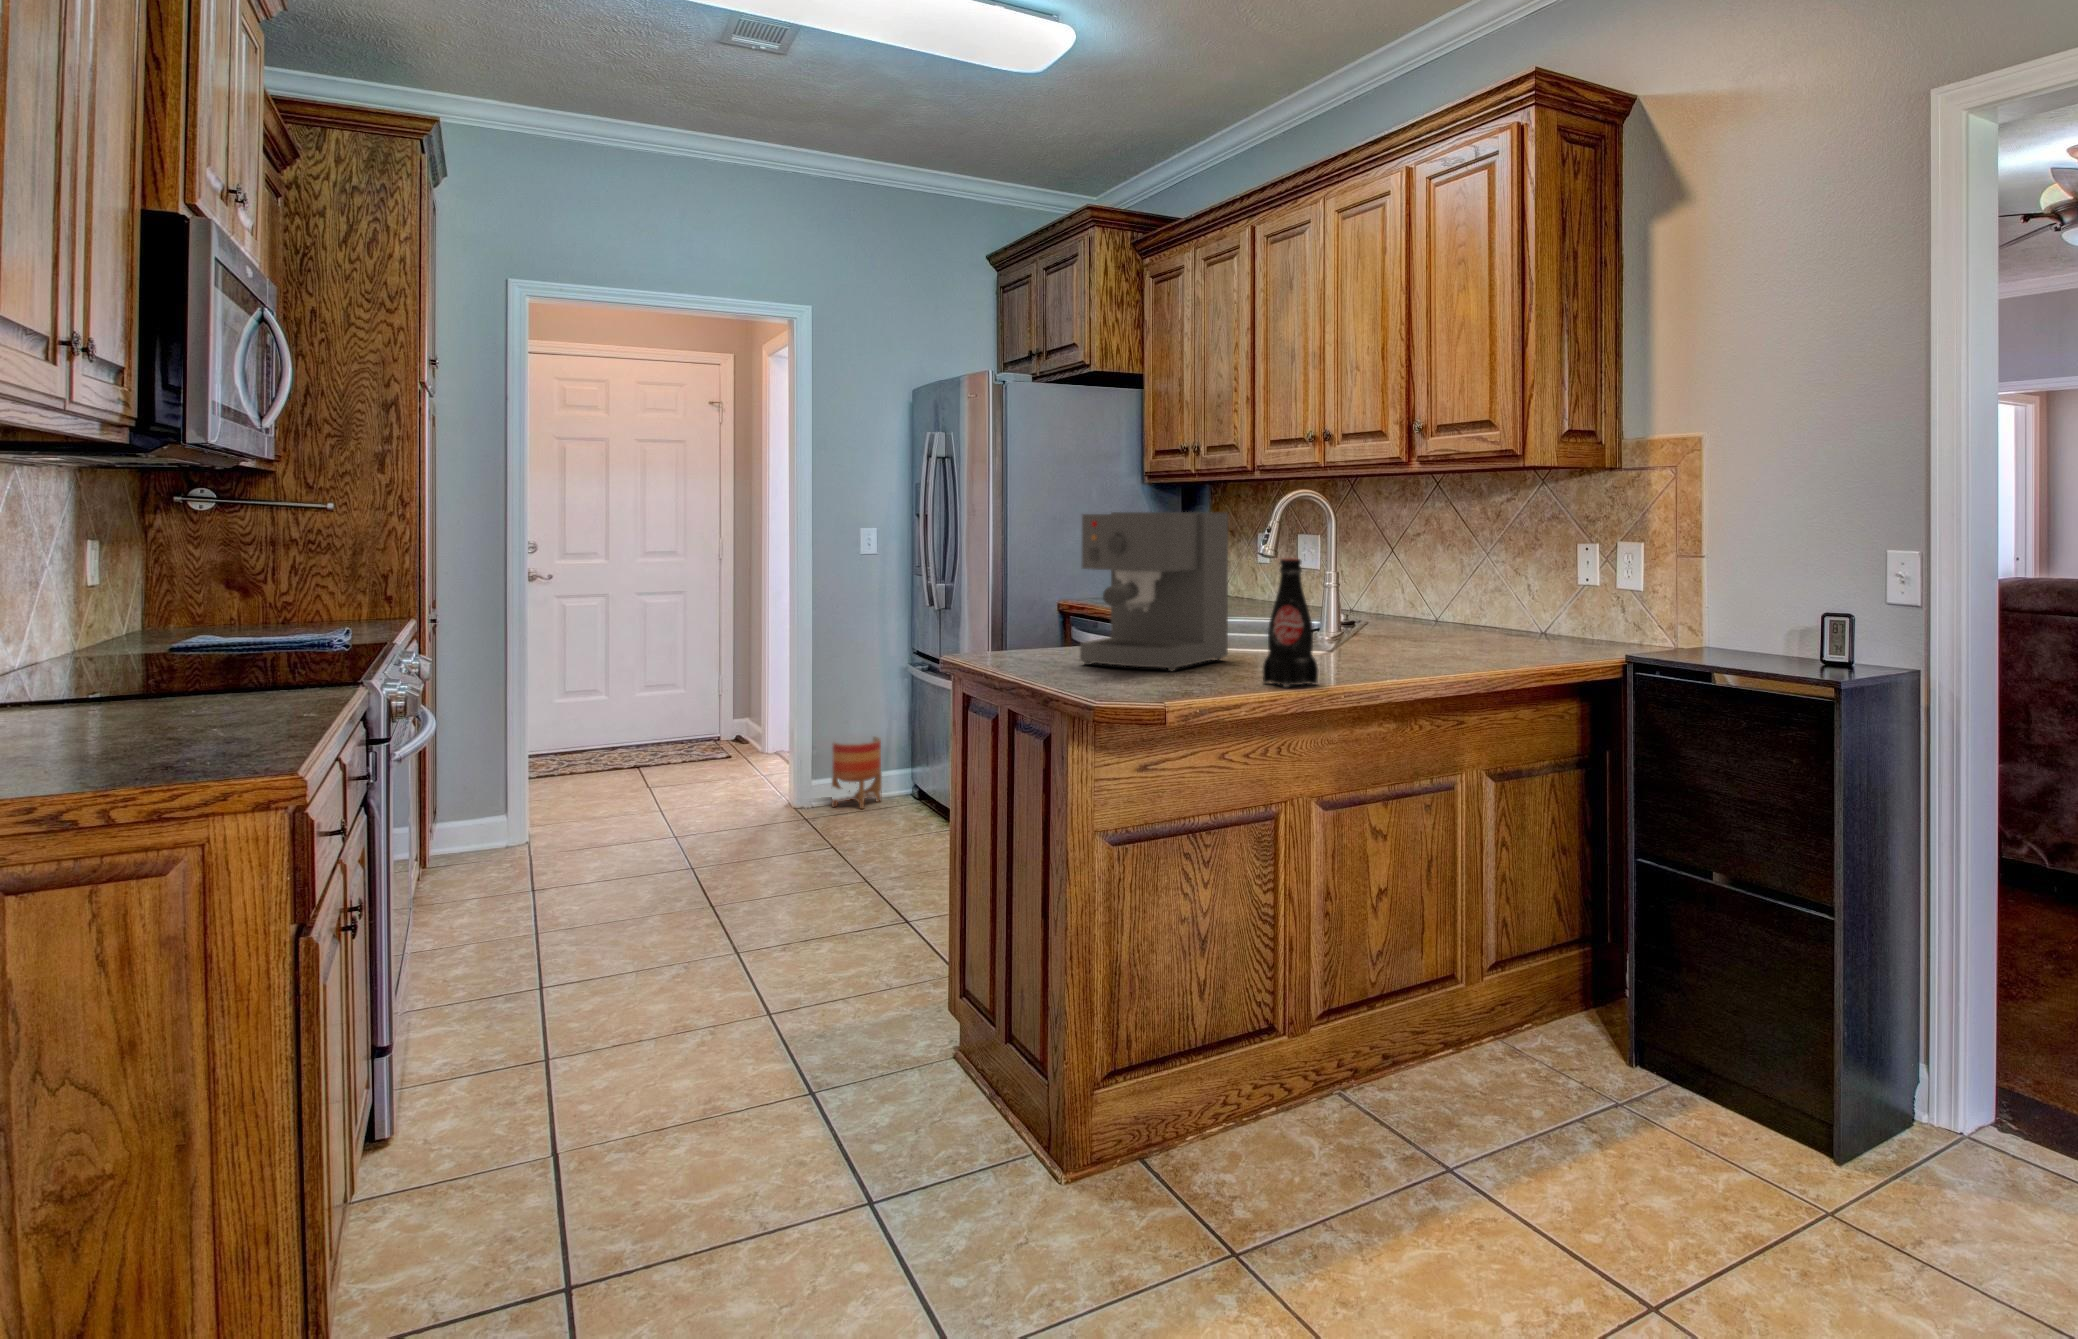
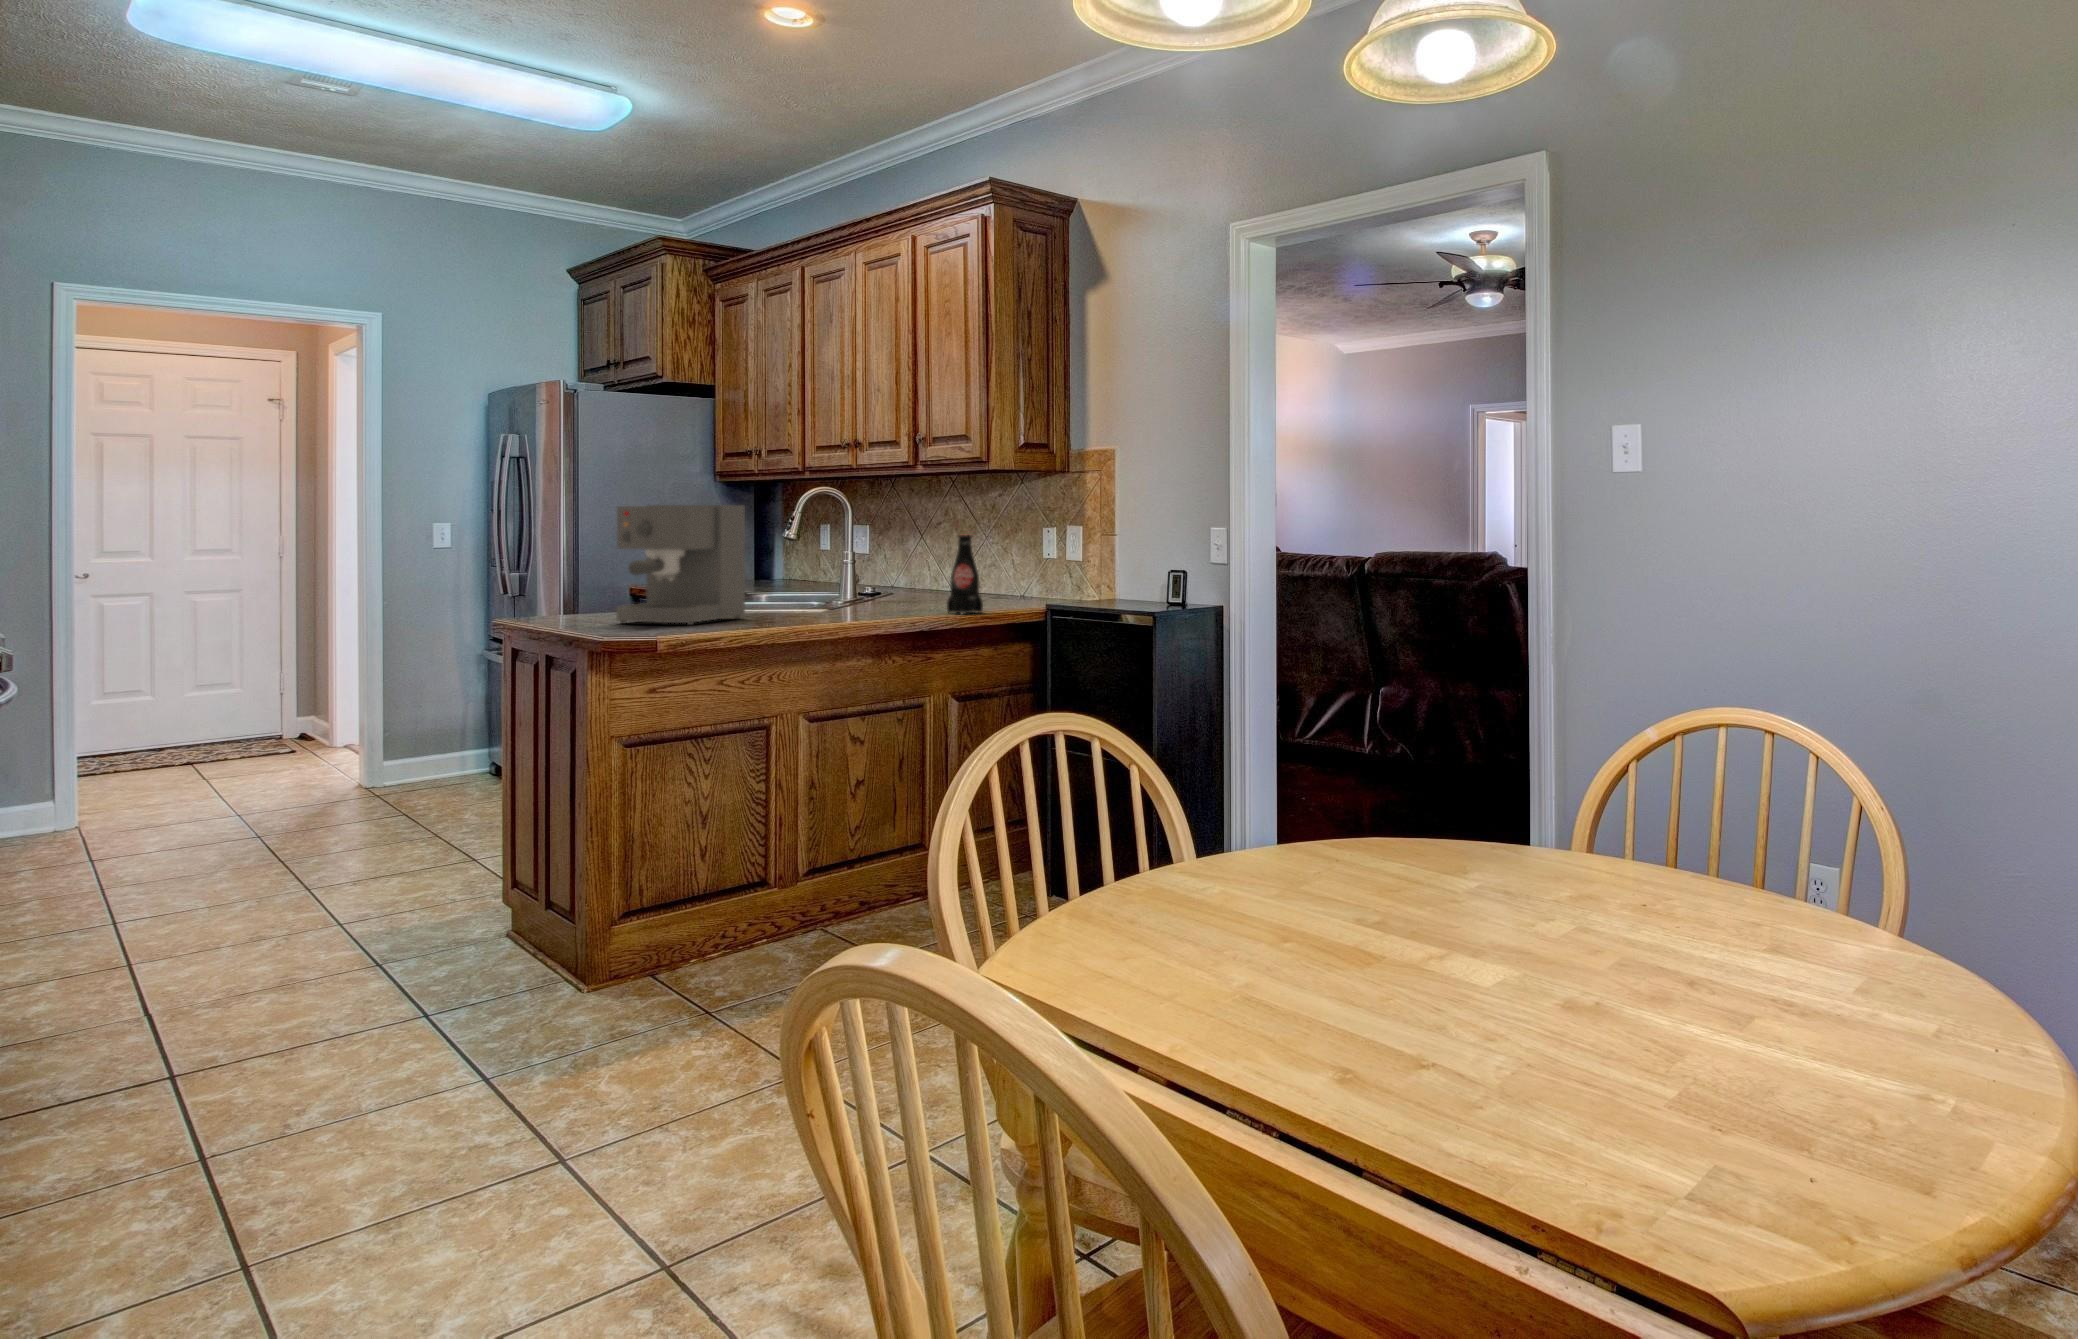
bottle: present [1263,558,1318,687] -> present [947,535,983,614]
planter: present [832,736,882,809] -> none [405,718,459,786]

